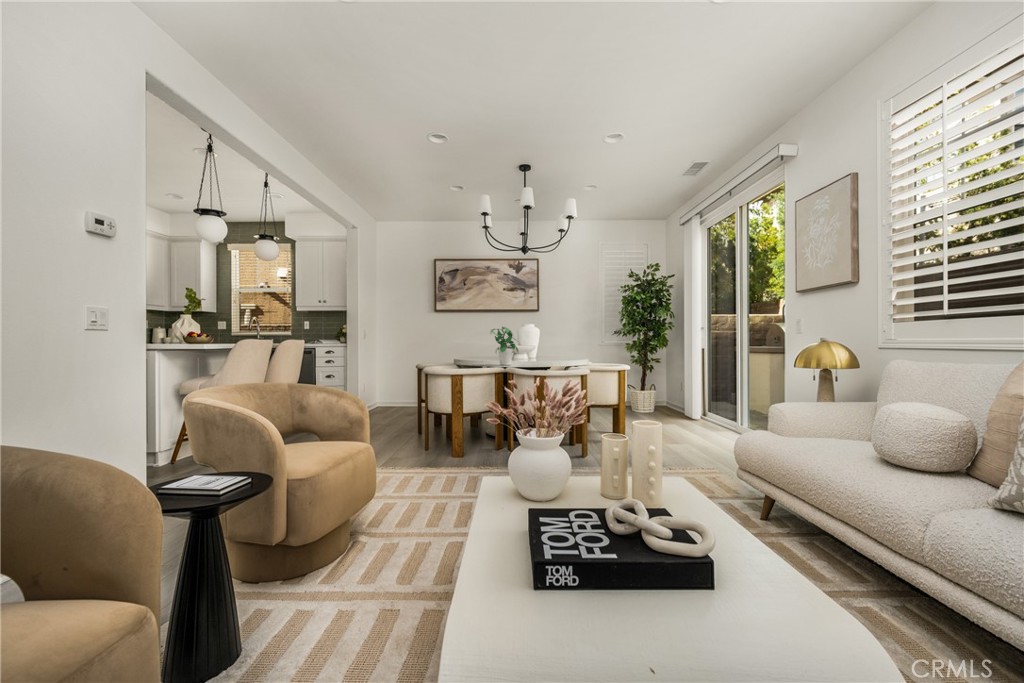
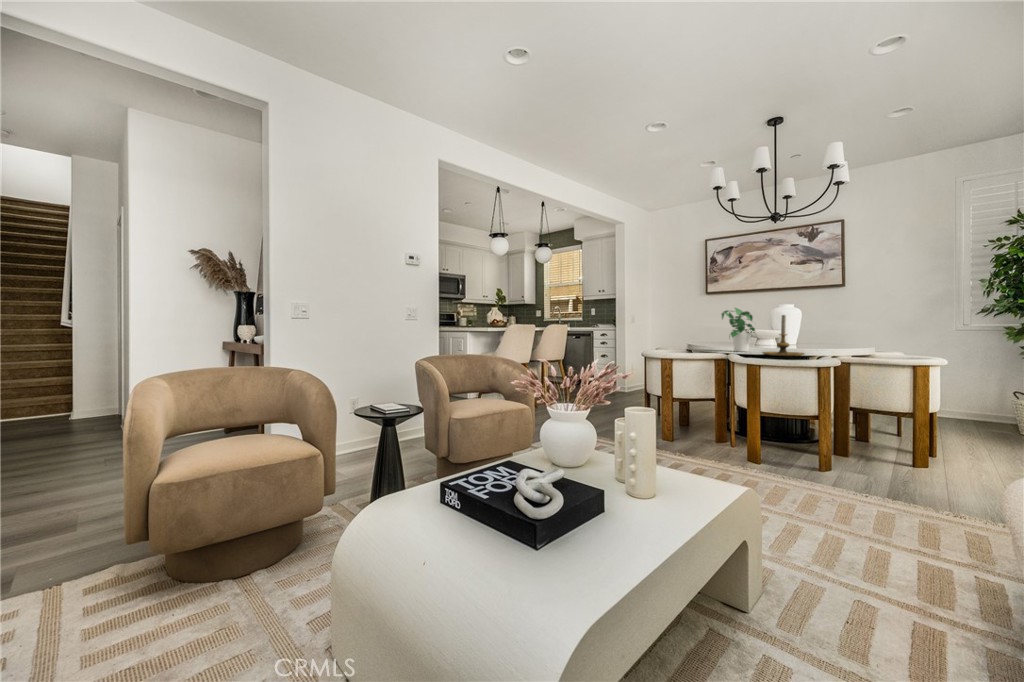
candle holder: none [531,334,560,367] -> present [762,315,804,356]

